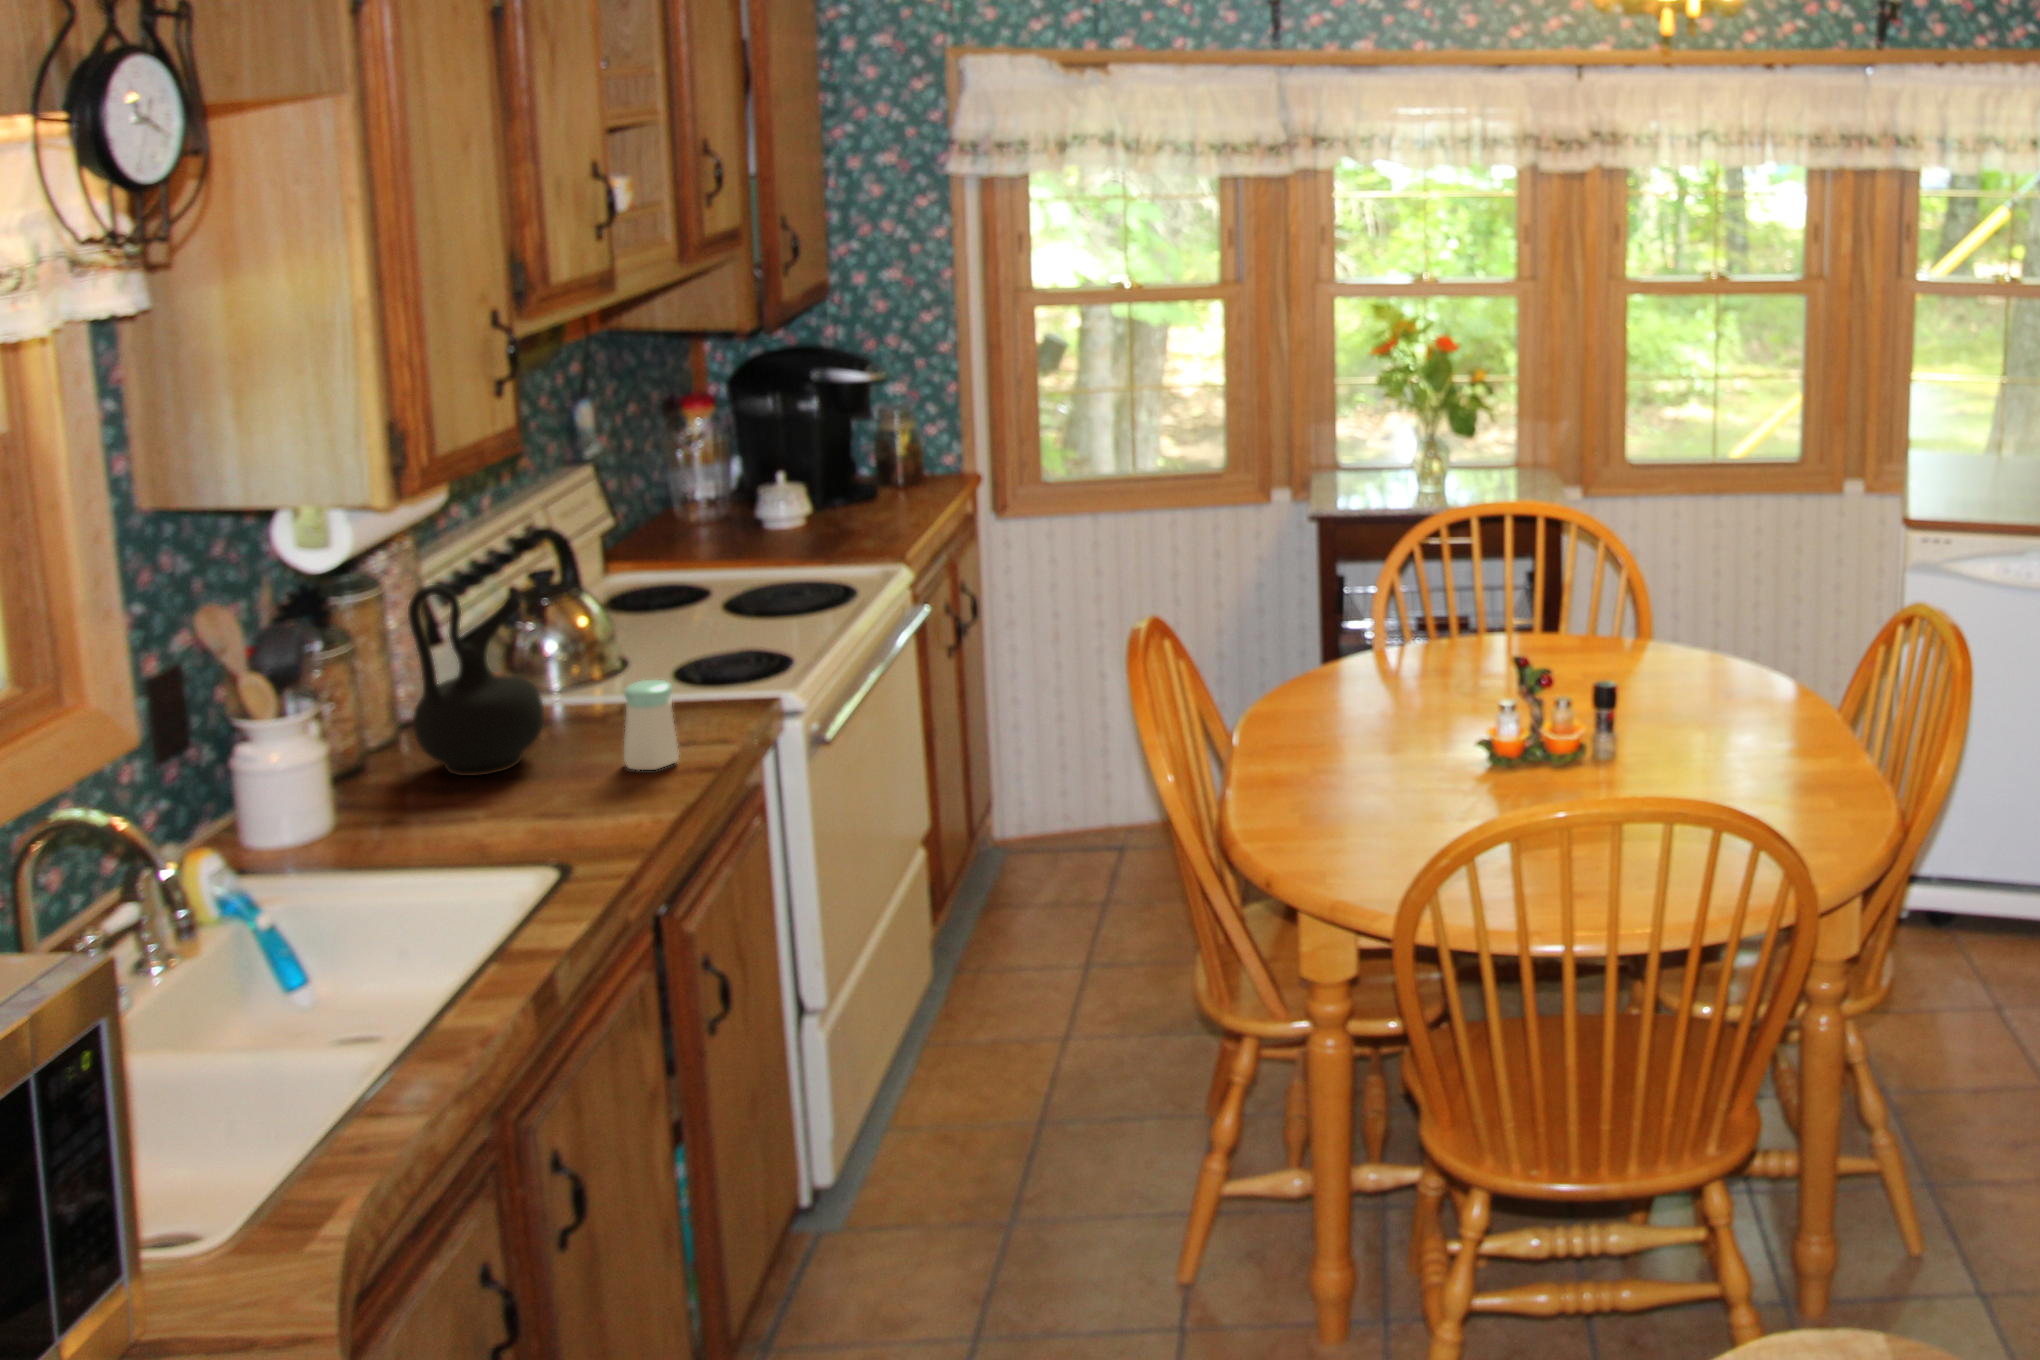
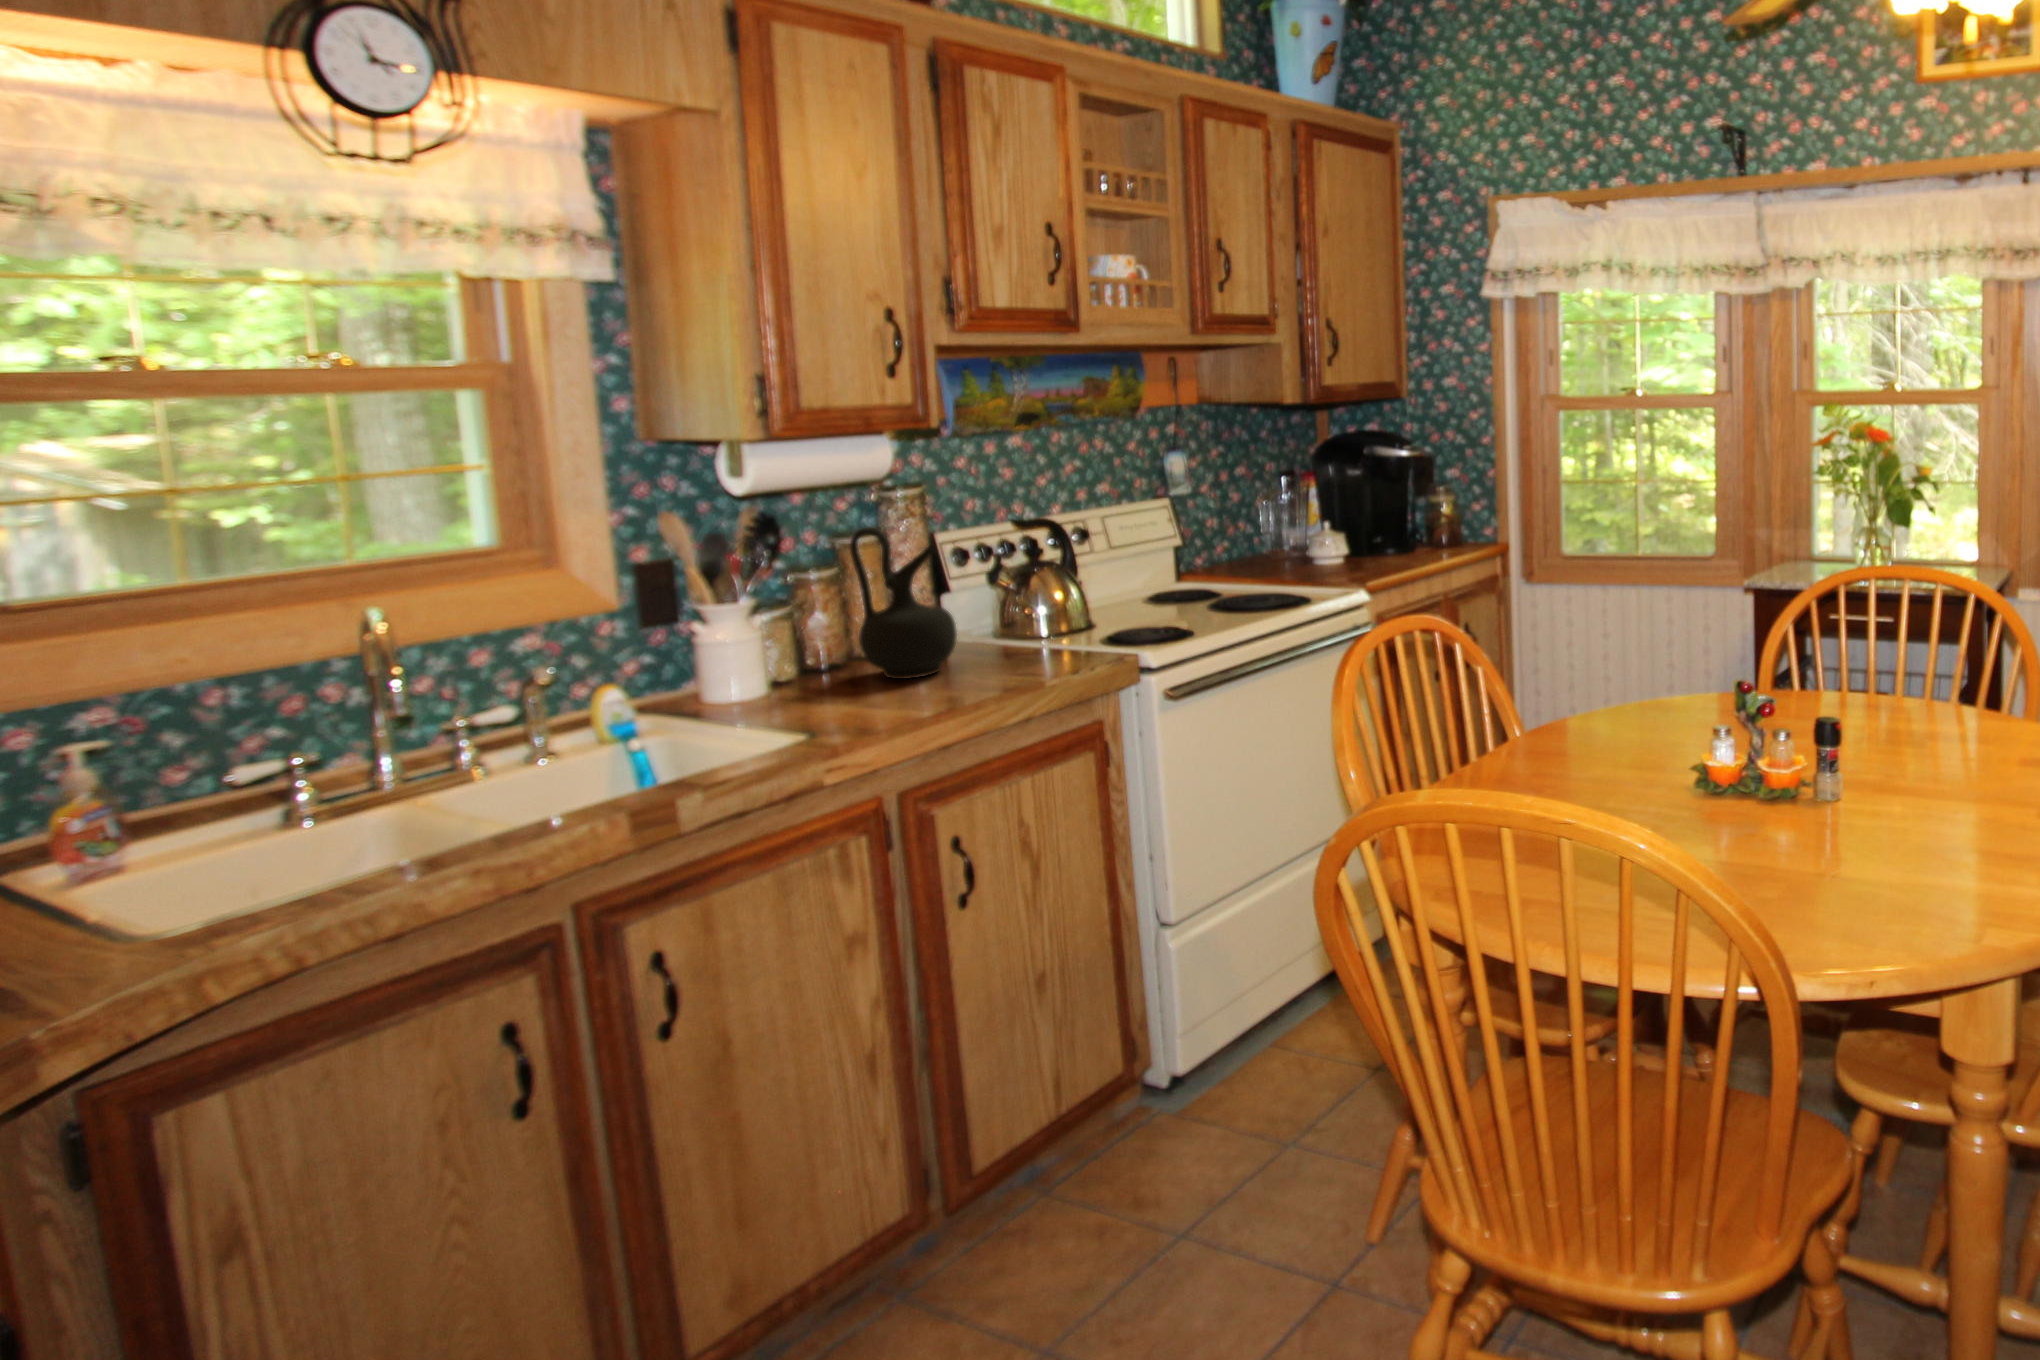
salt shaker: present [624,680,679,770] -> none [980,617,1026,688]

